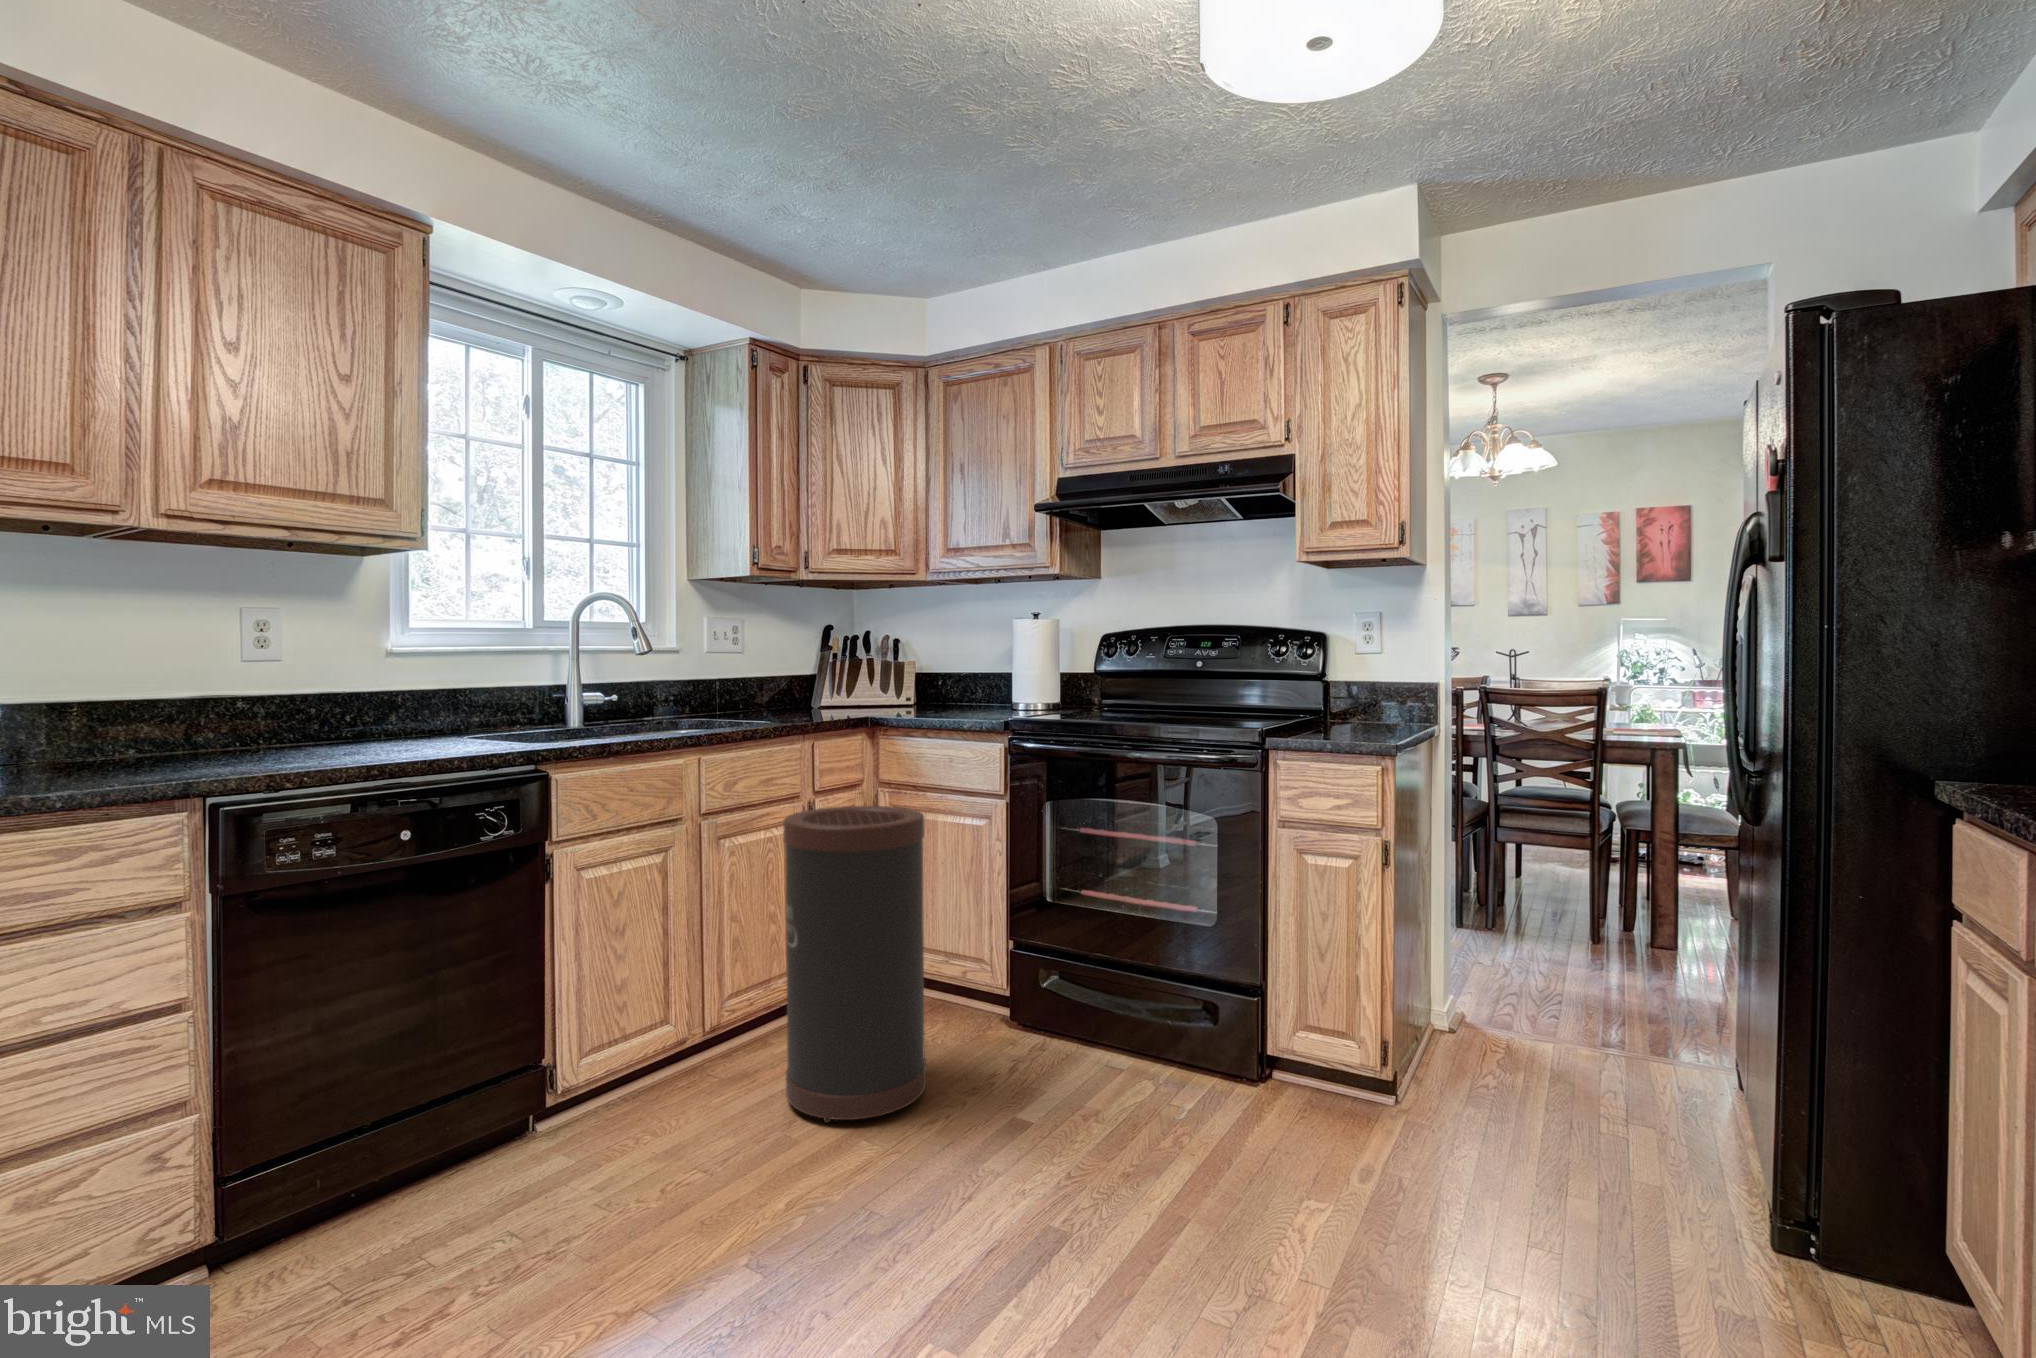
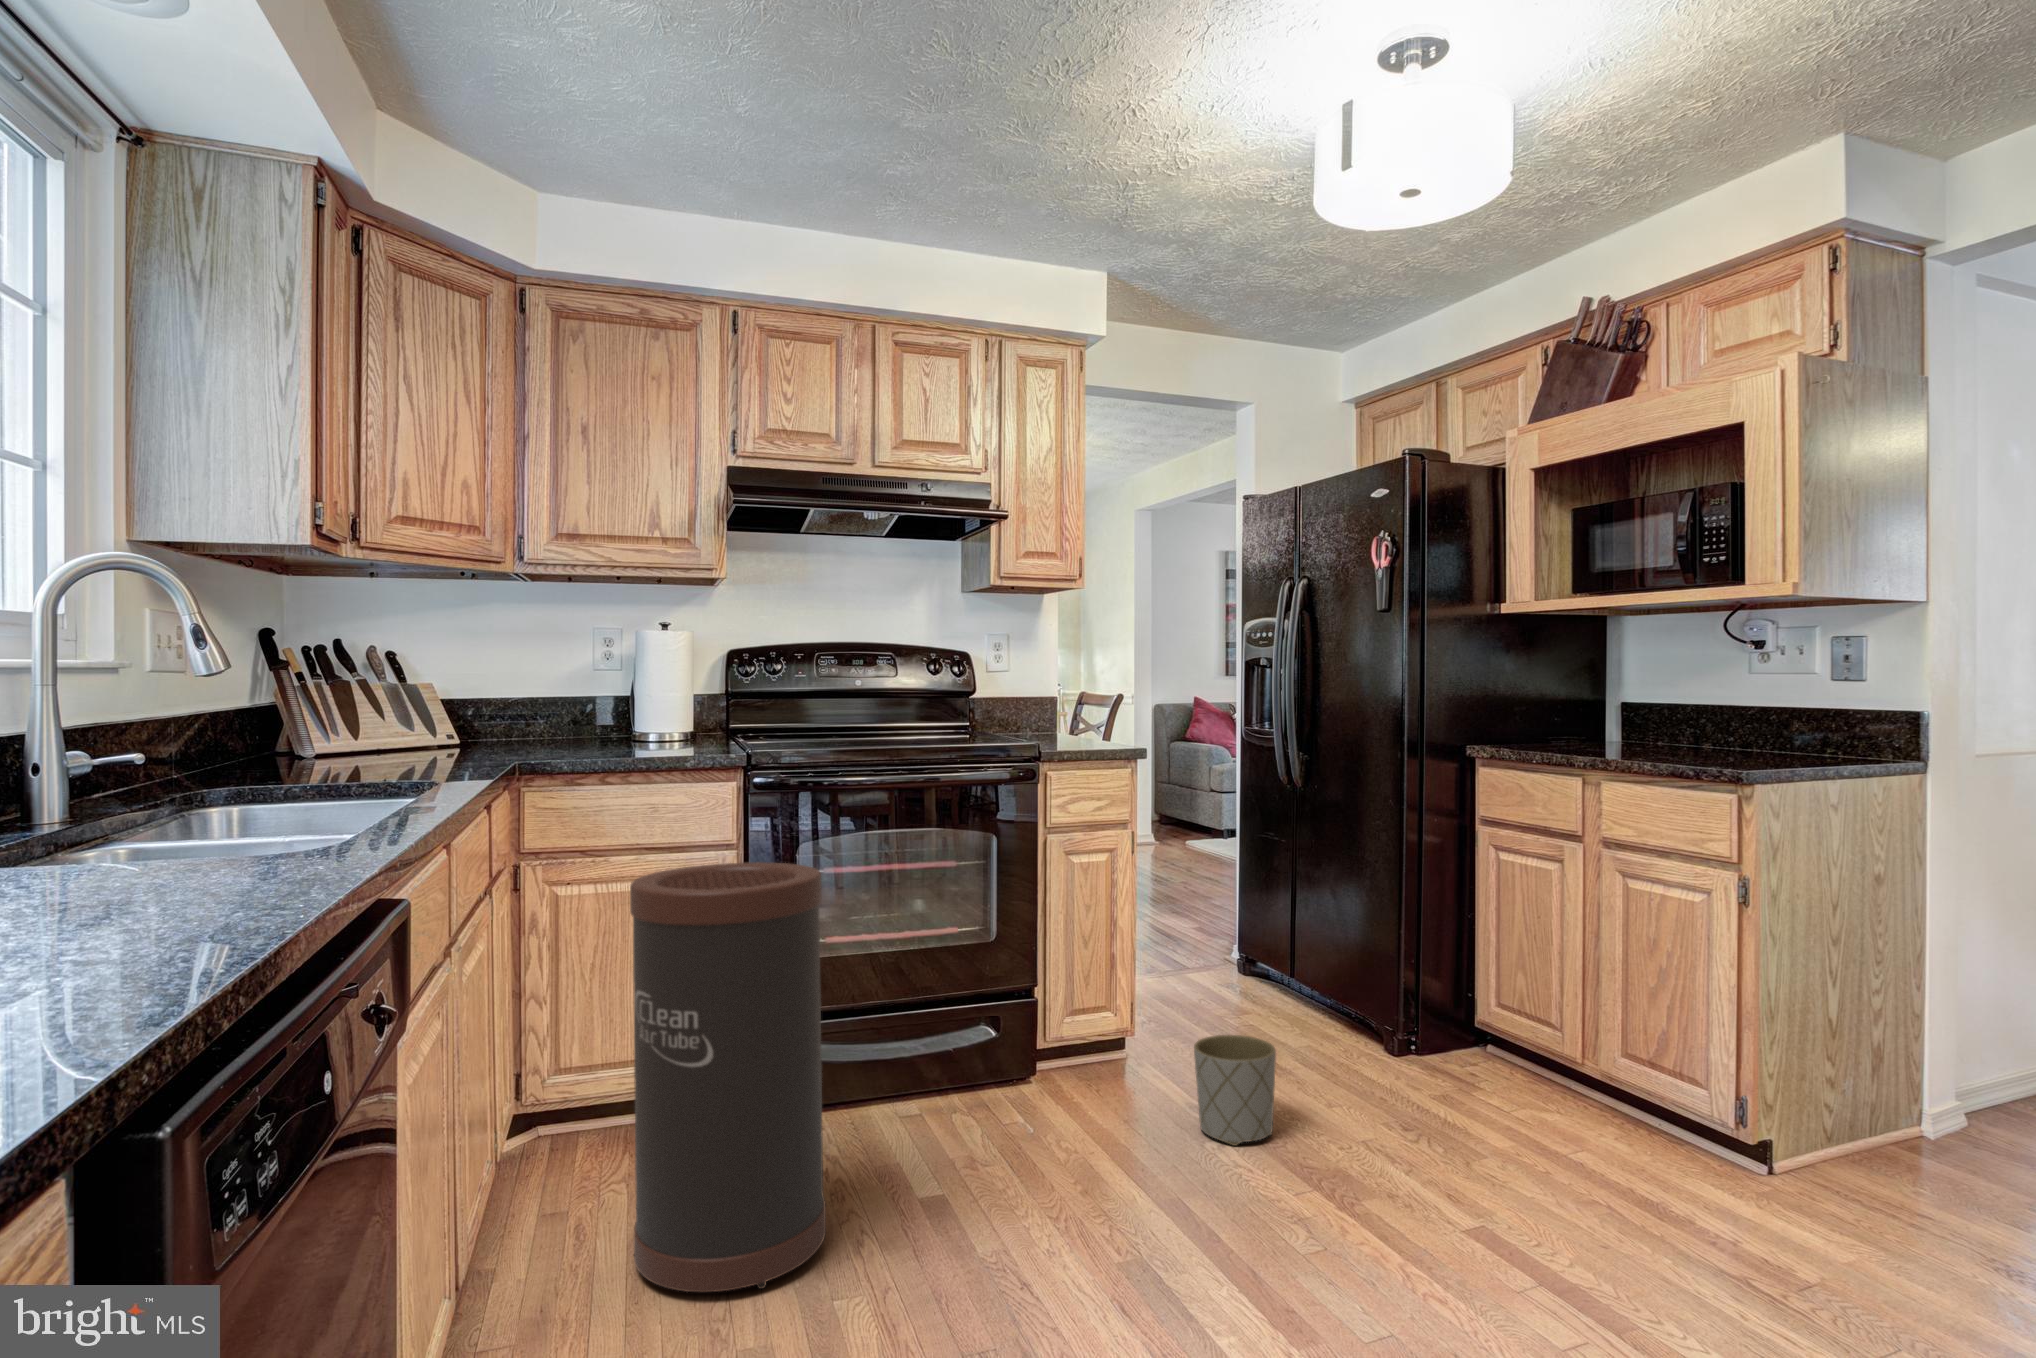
planter: none [1303,1087,1404,1228] -> present [1194,1035,1276,1146]

